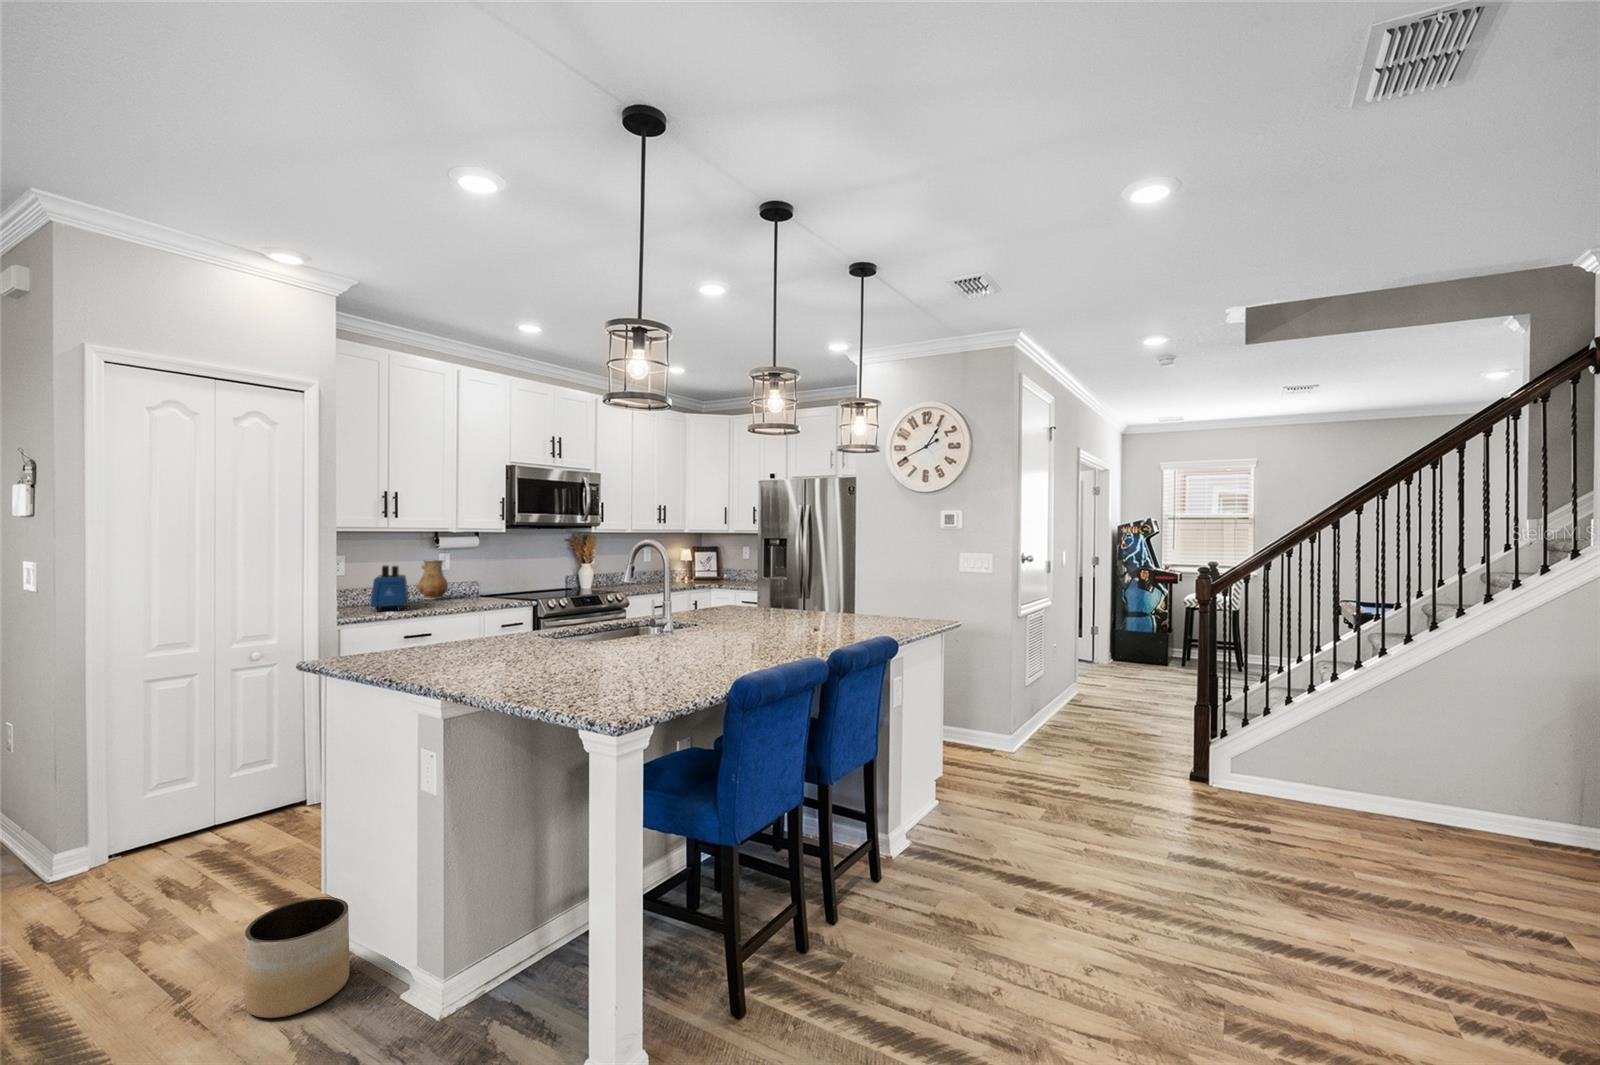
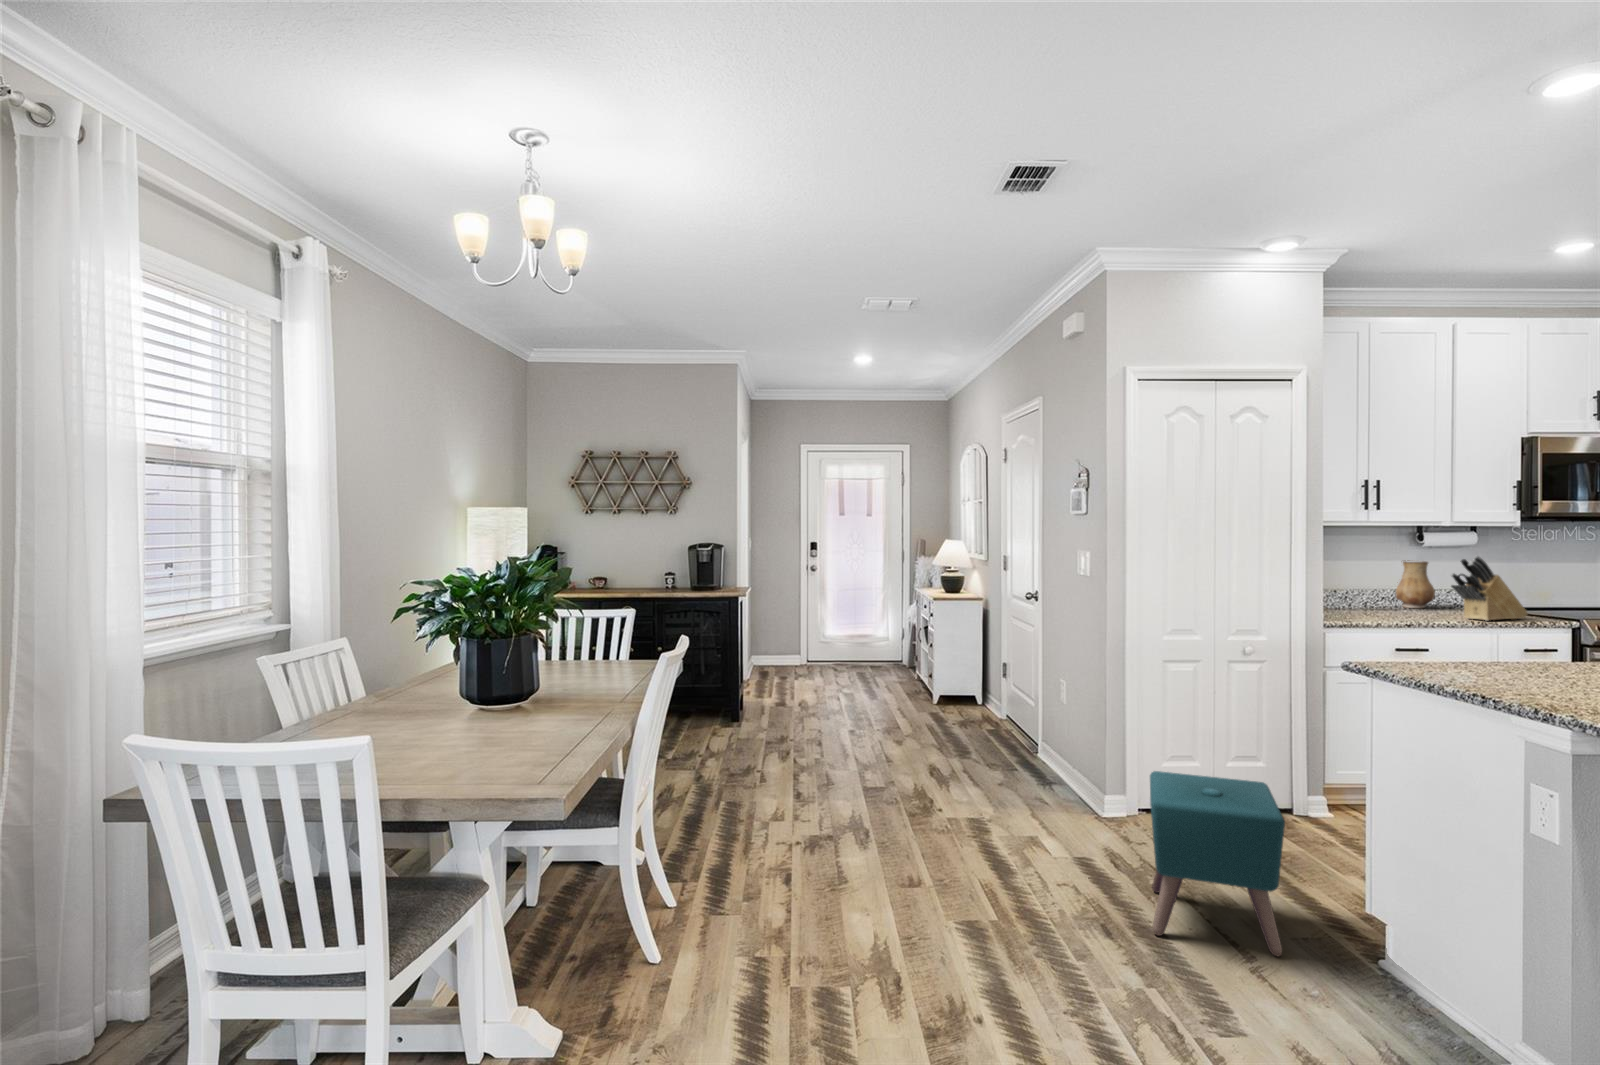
knife block: none [451,555,506,606] -> present [1451,556,1528,621]
toaster: present [370,566,409,611] -> none [1347,565,1394,617]
ottoman: none [49,798,235,1027] -> present [1150,771,1285,956]
planter: present [244,897,350,1018] -> none [1312,907,1422,1029]

